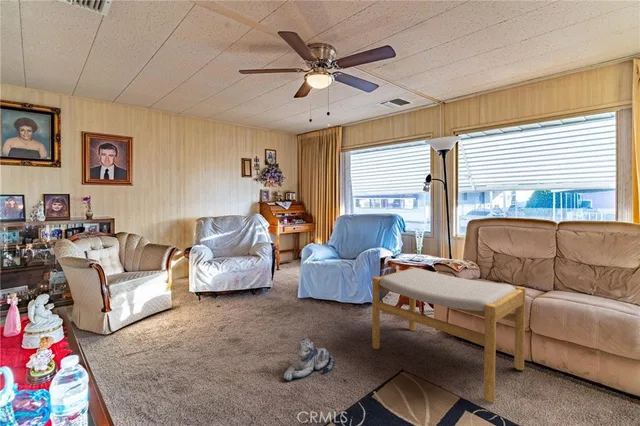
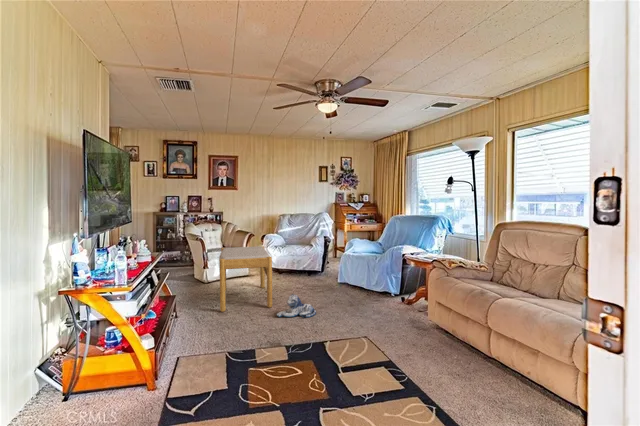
footstool: present [372,267,526,402] -> present [219,246,272,312]

